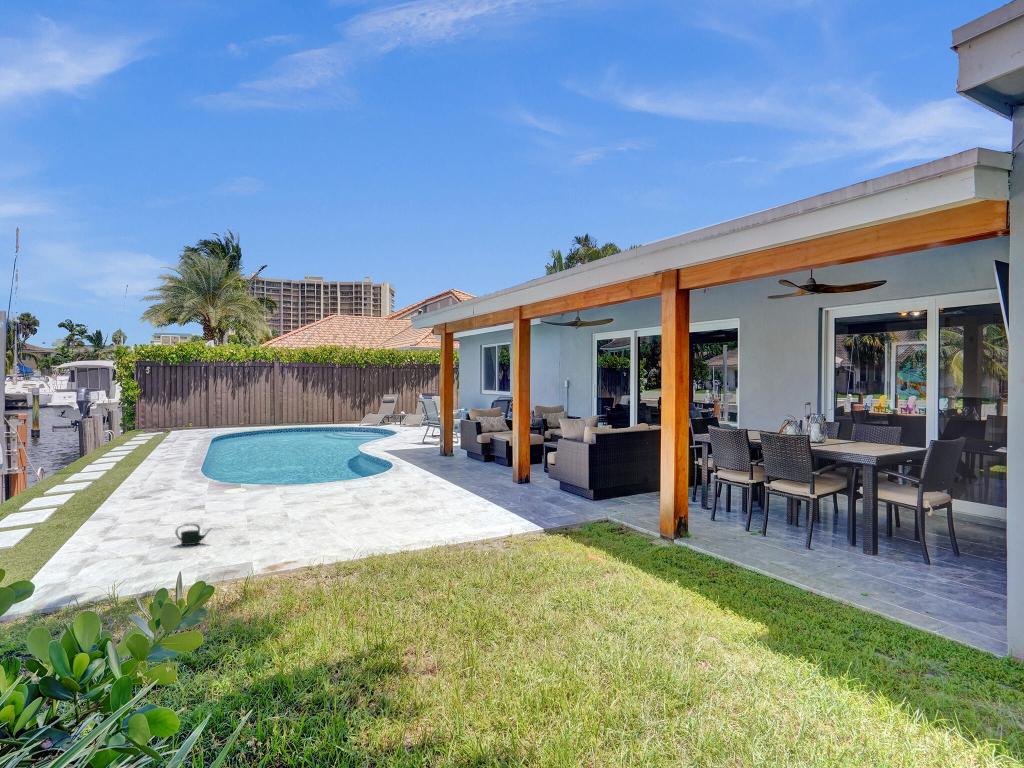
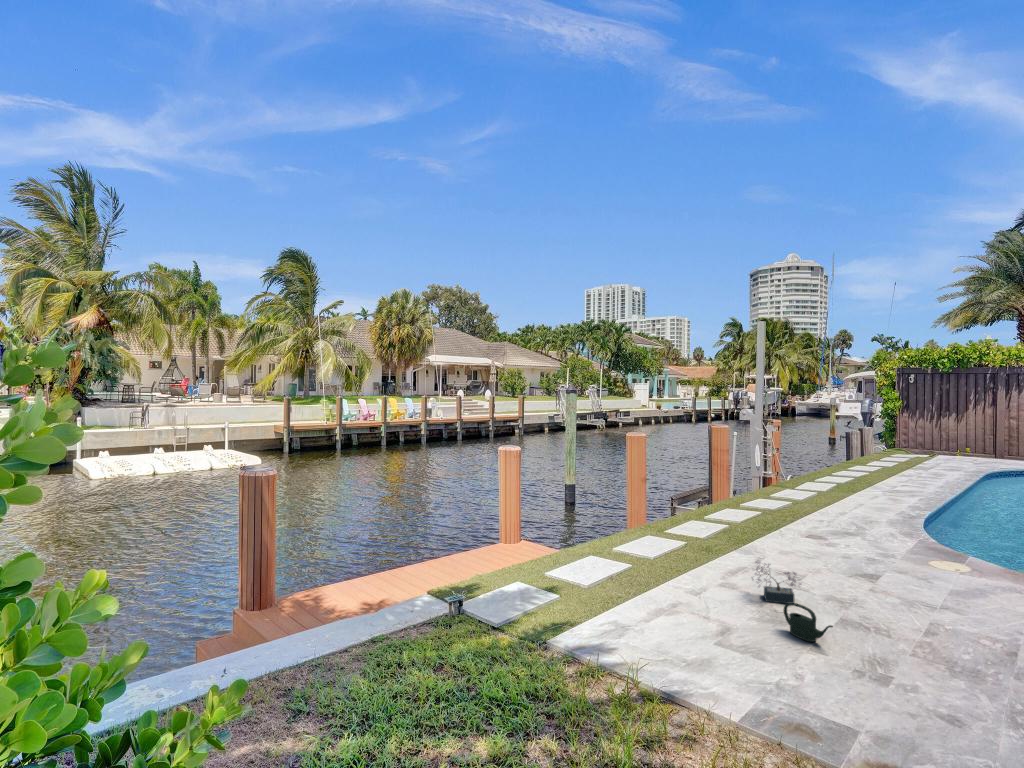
decorative plant: none [134,511,172,538] -> present [752,562,801,604]

